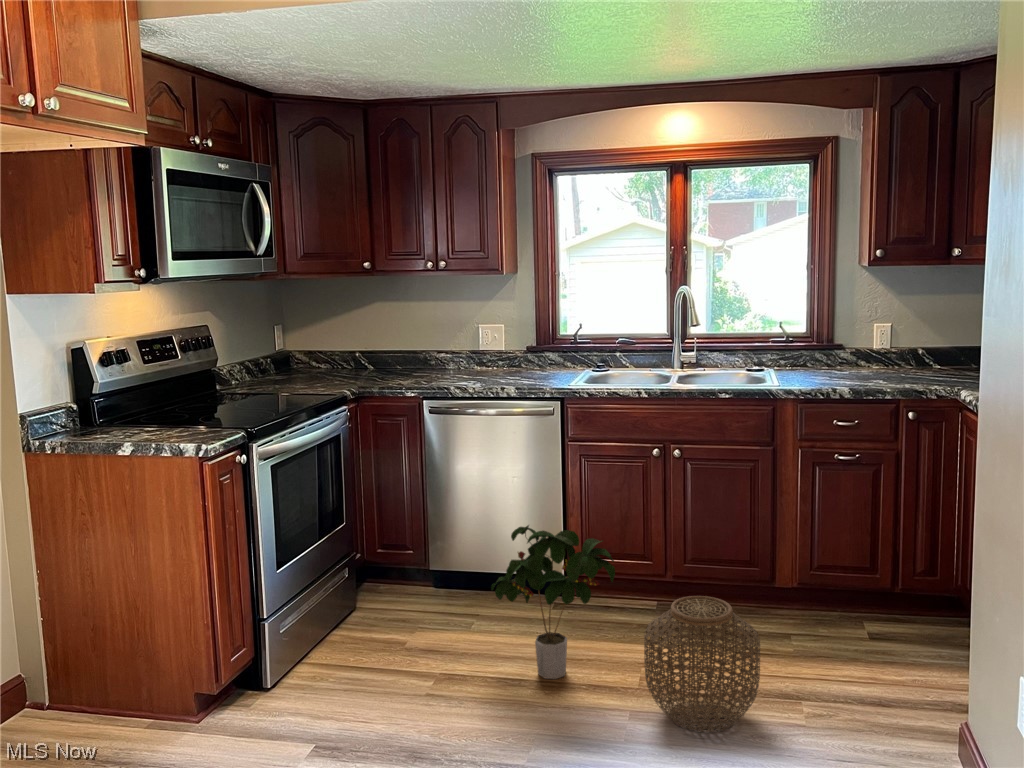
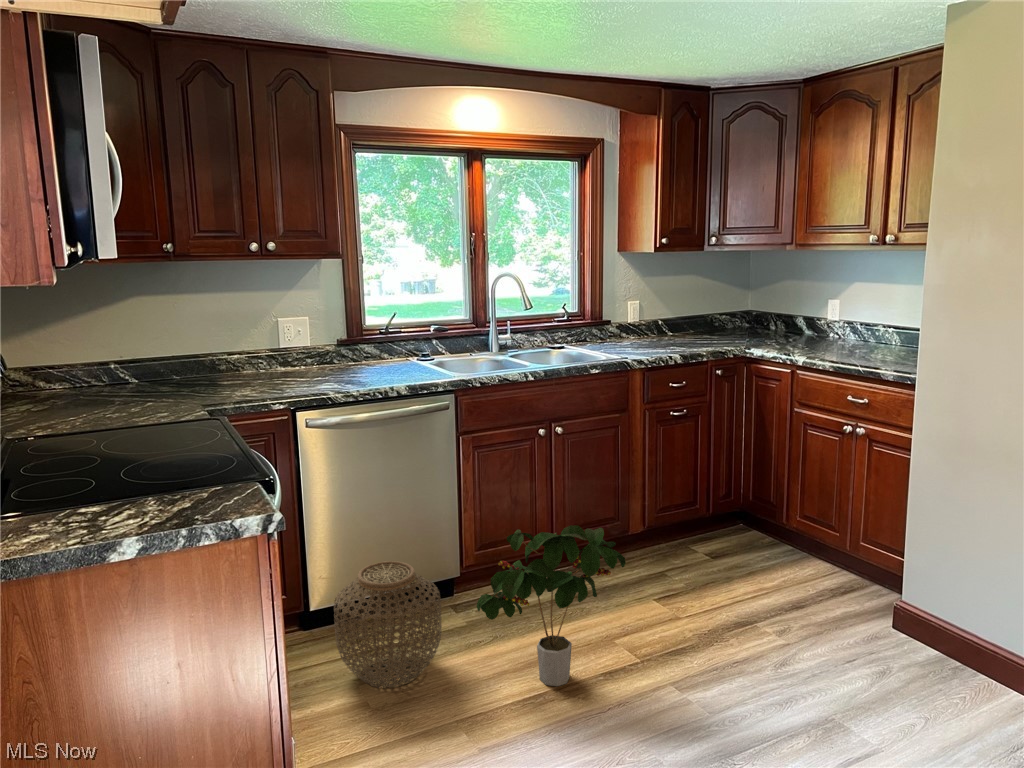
woven basket: present [644,596,760,732] -> present [334,561,442,688]

